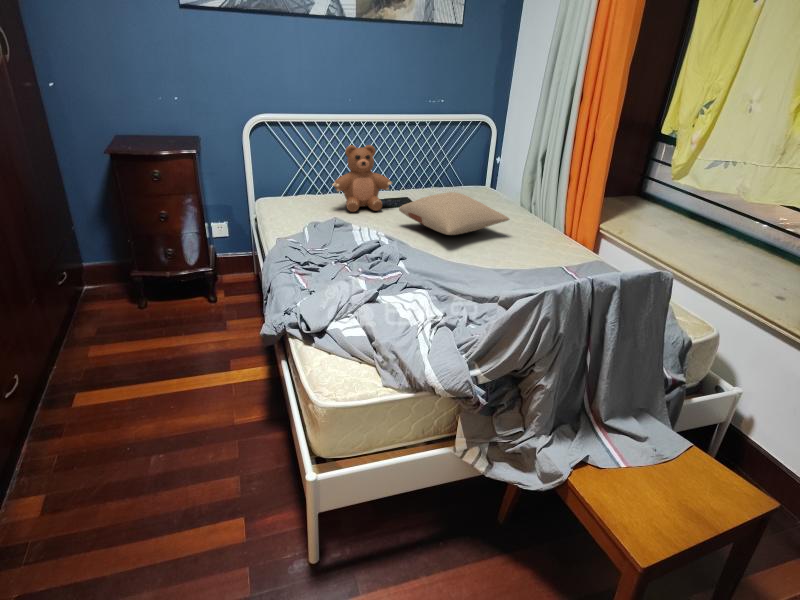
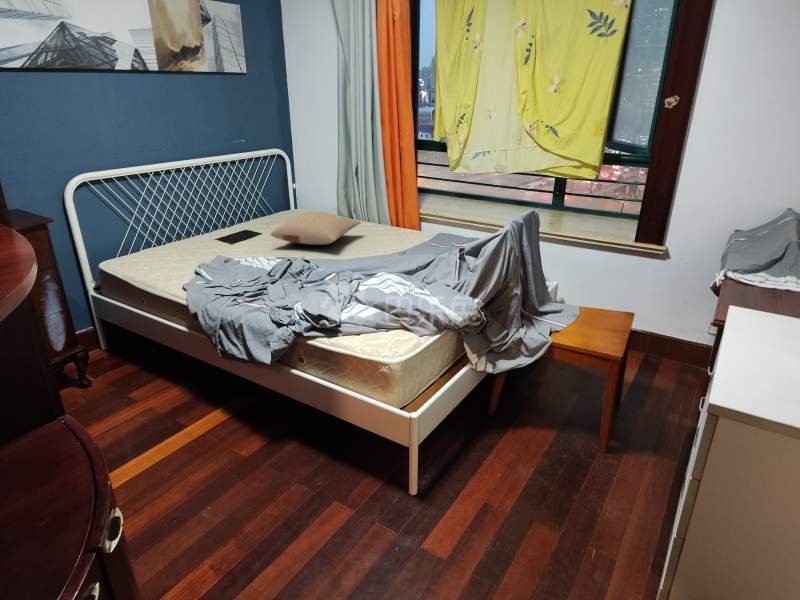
teddy bear: present [332,145,392,212] -> none [192,186,245,250]

